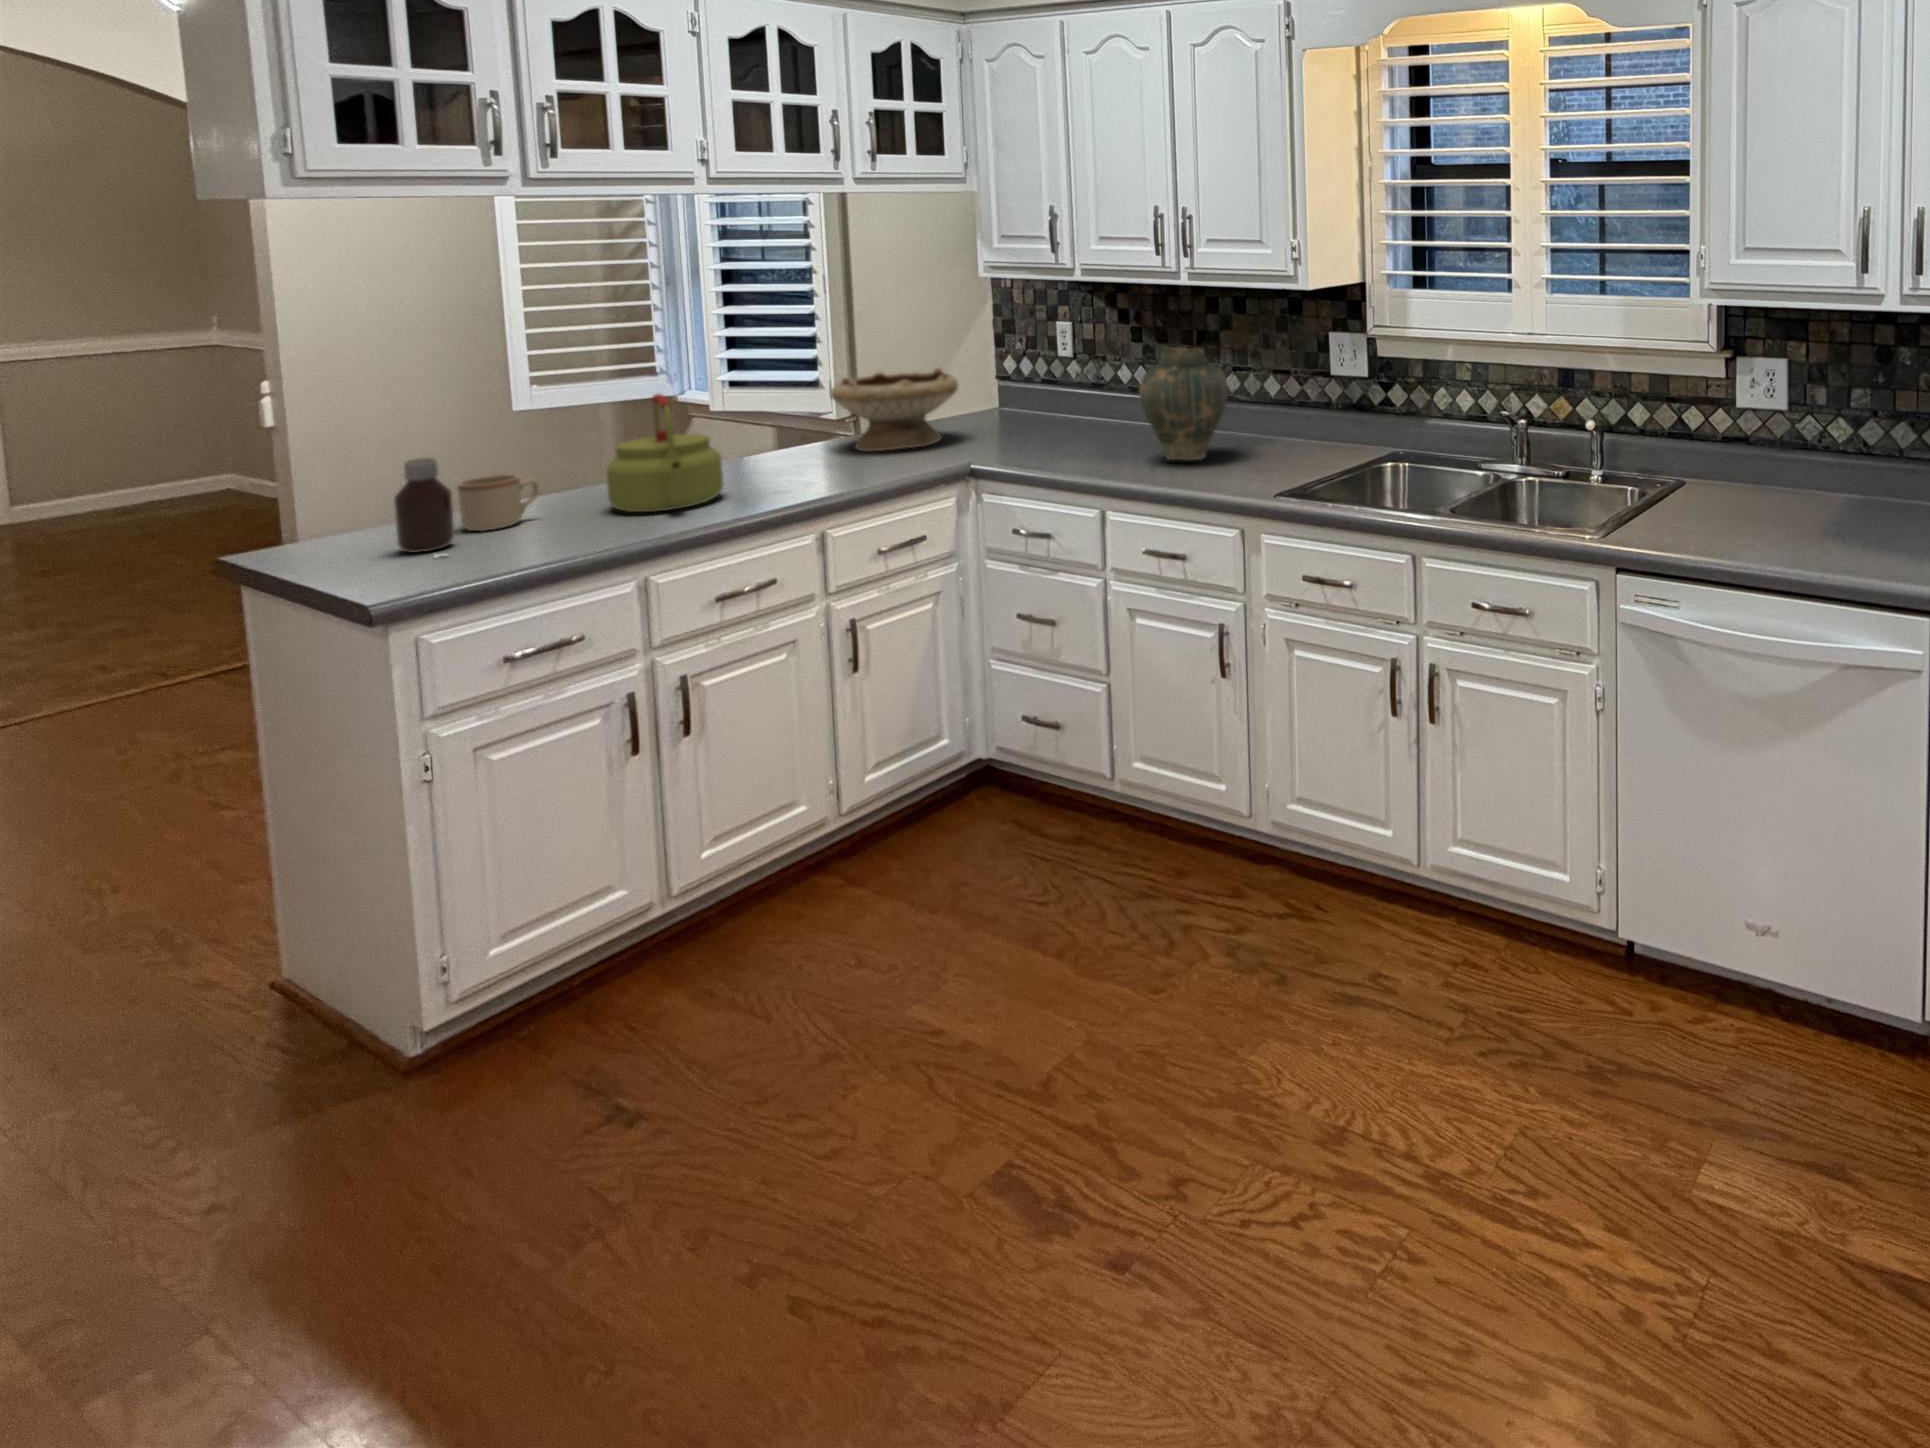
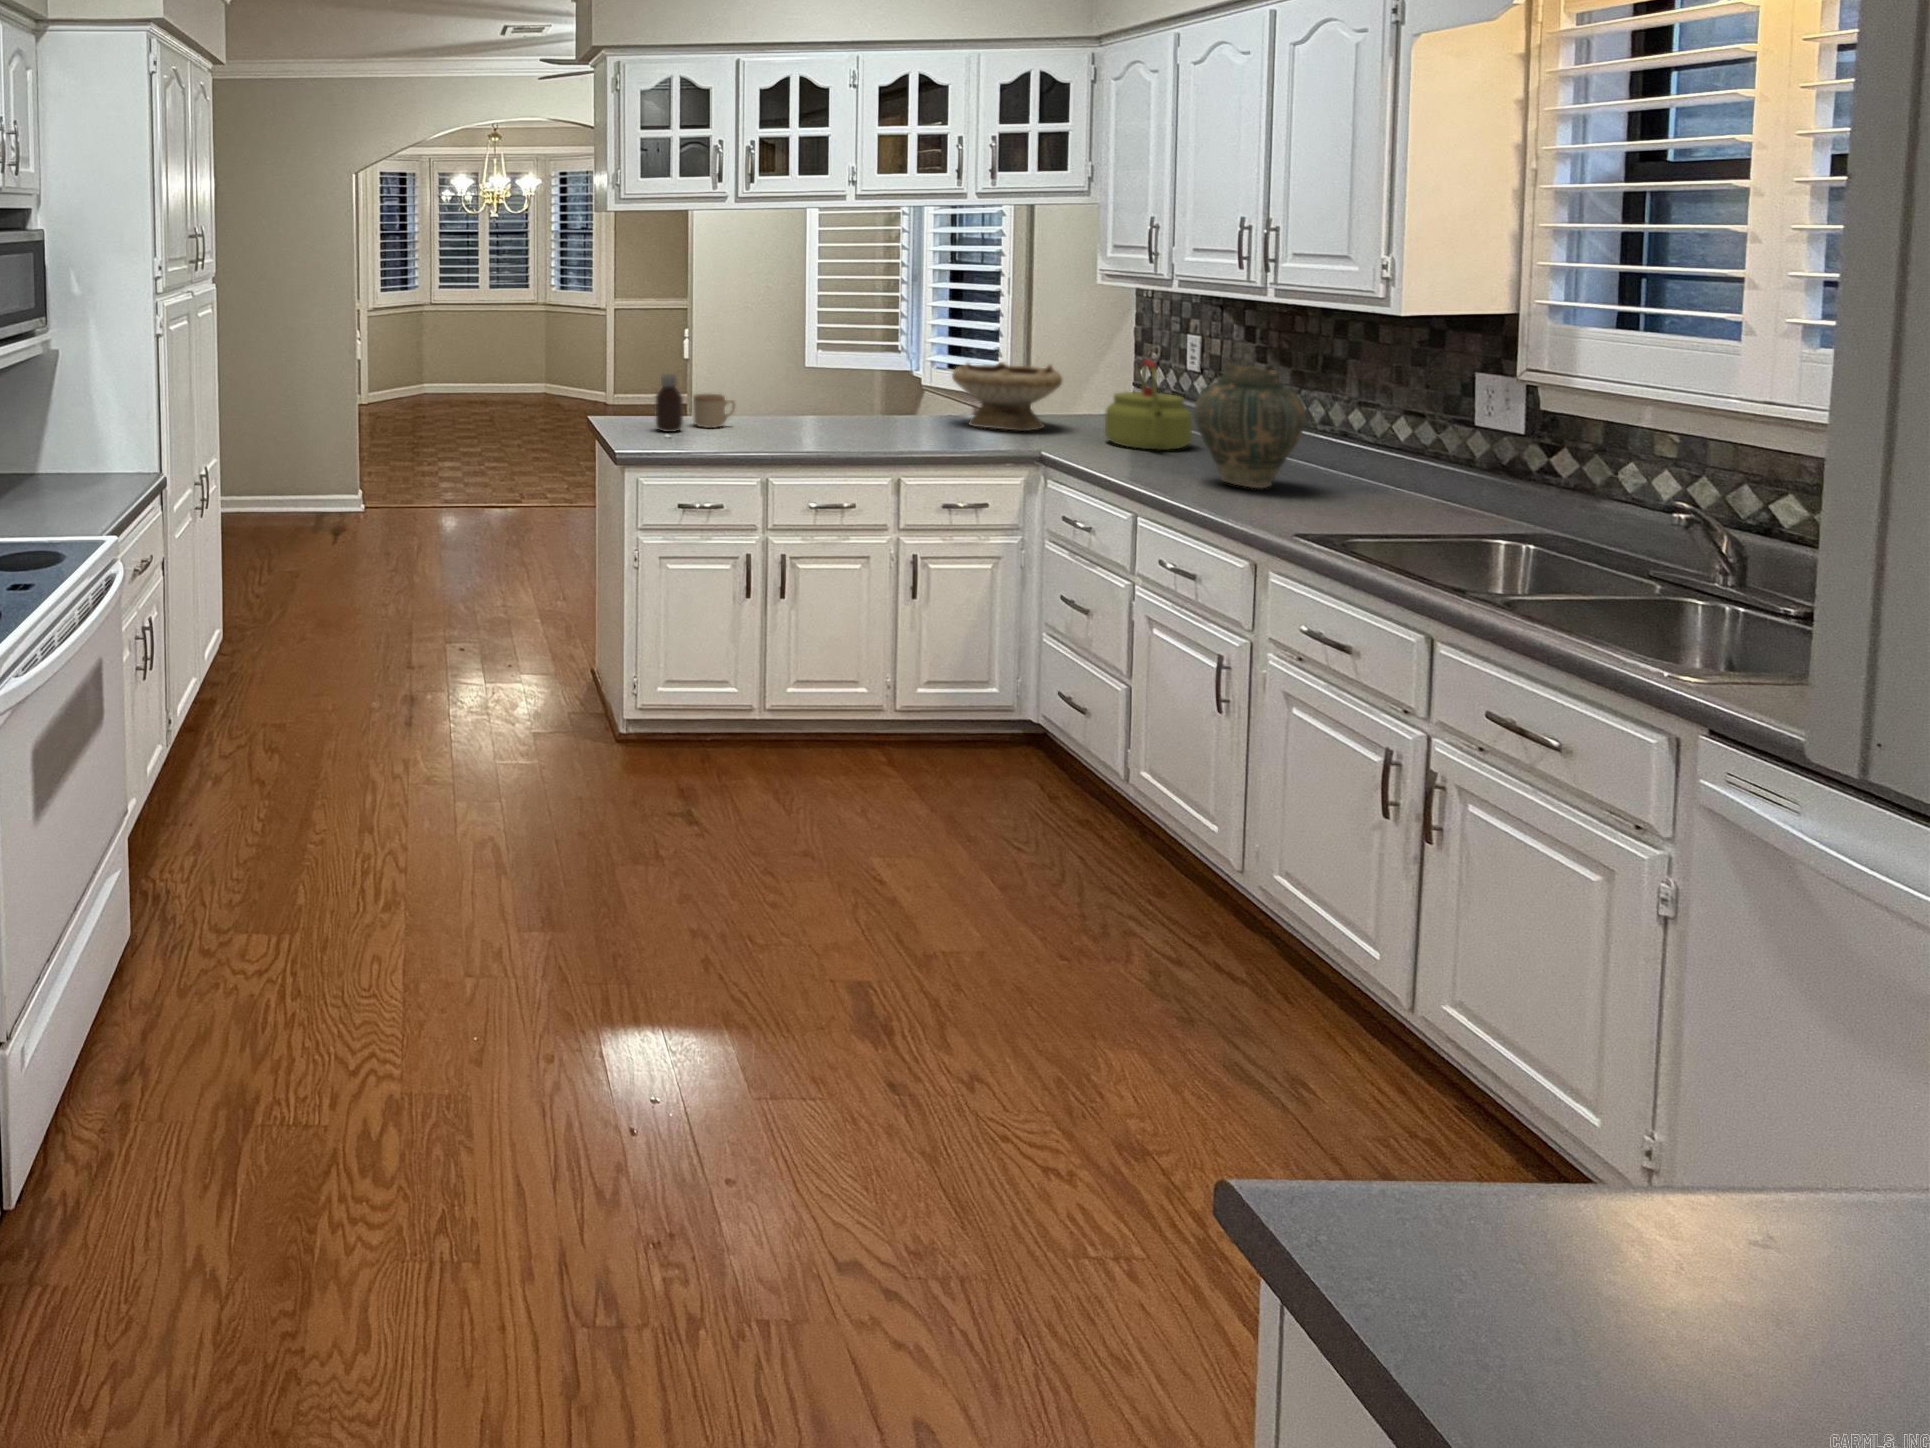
kettle: present [607,394,724,512] -> present [1105,359,1192,450]

